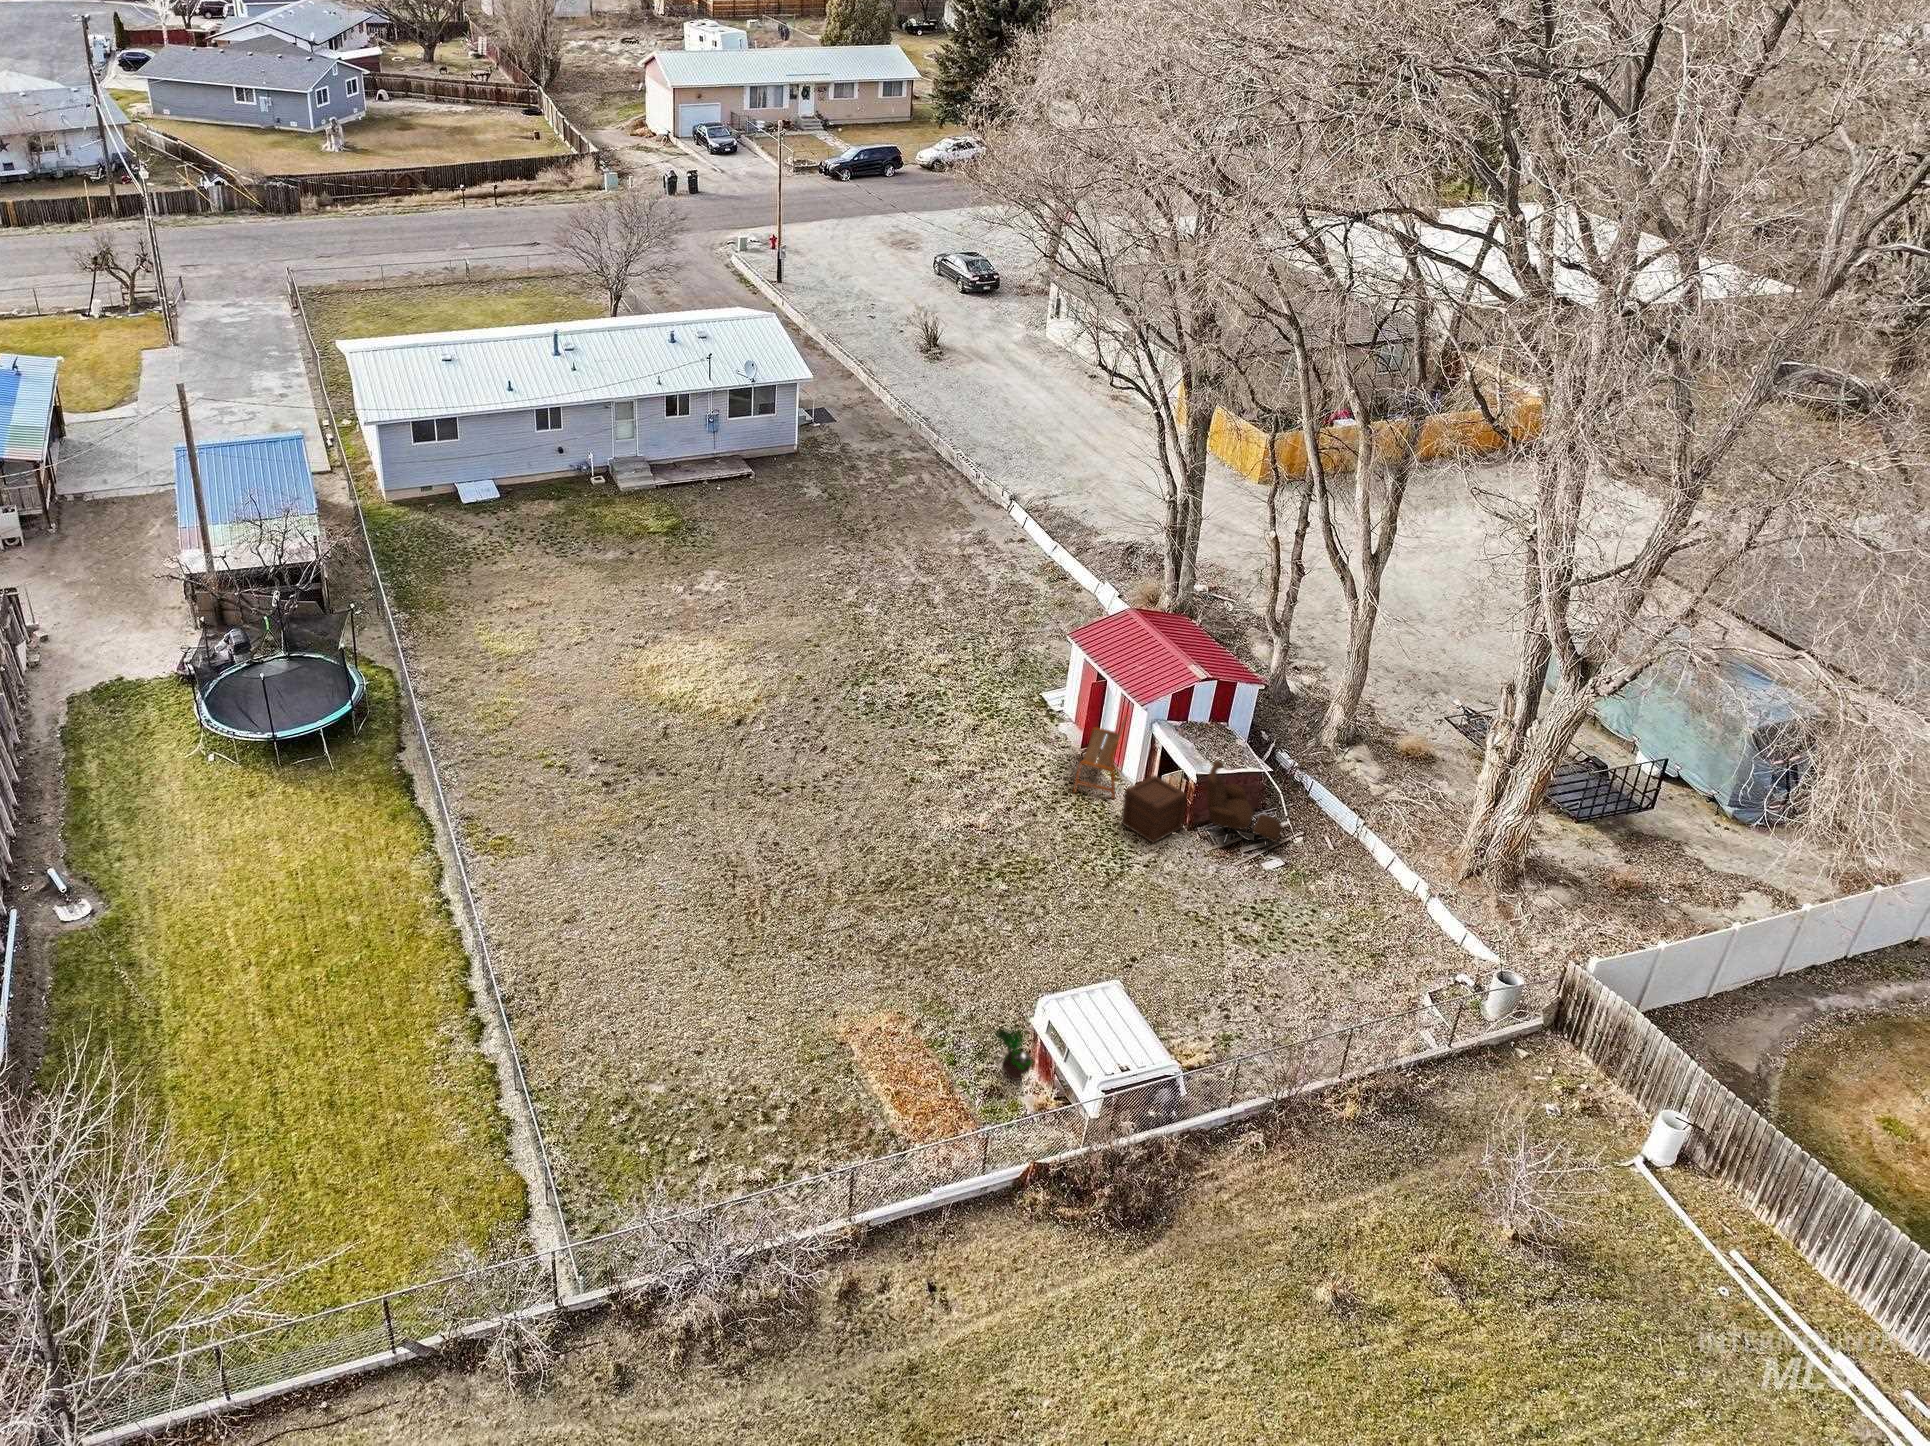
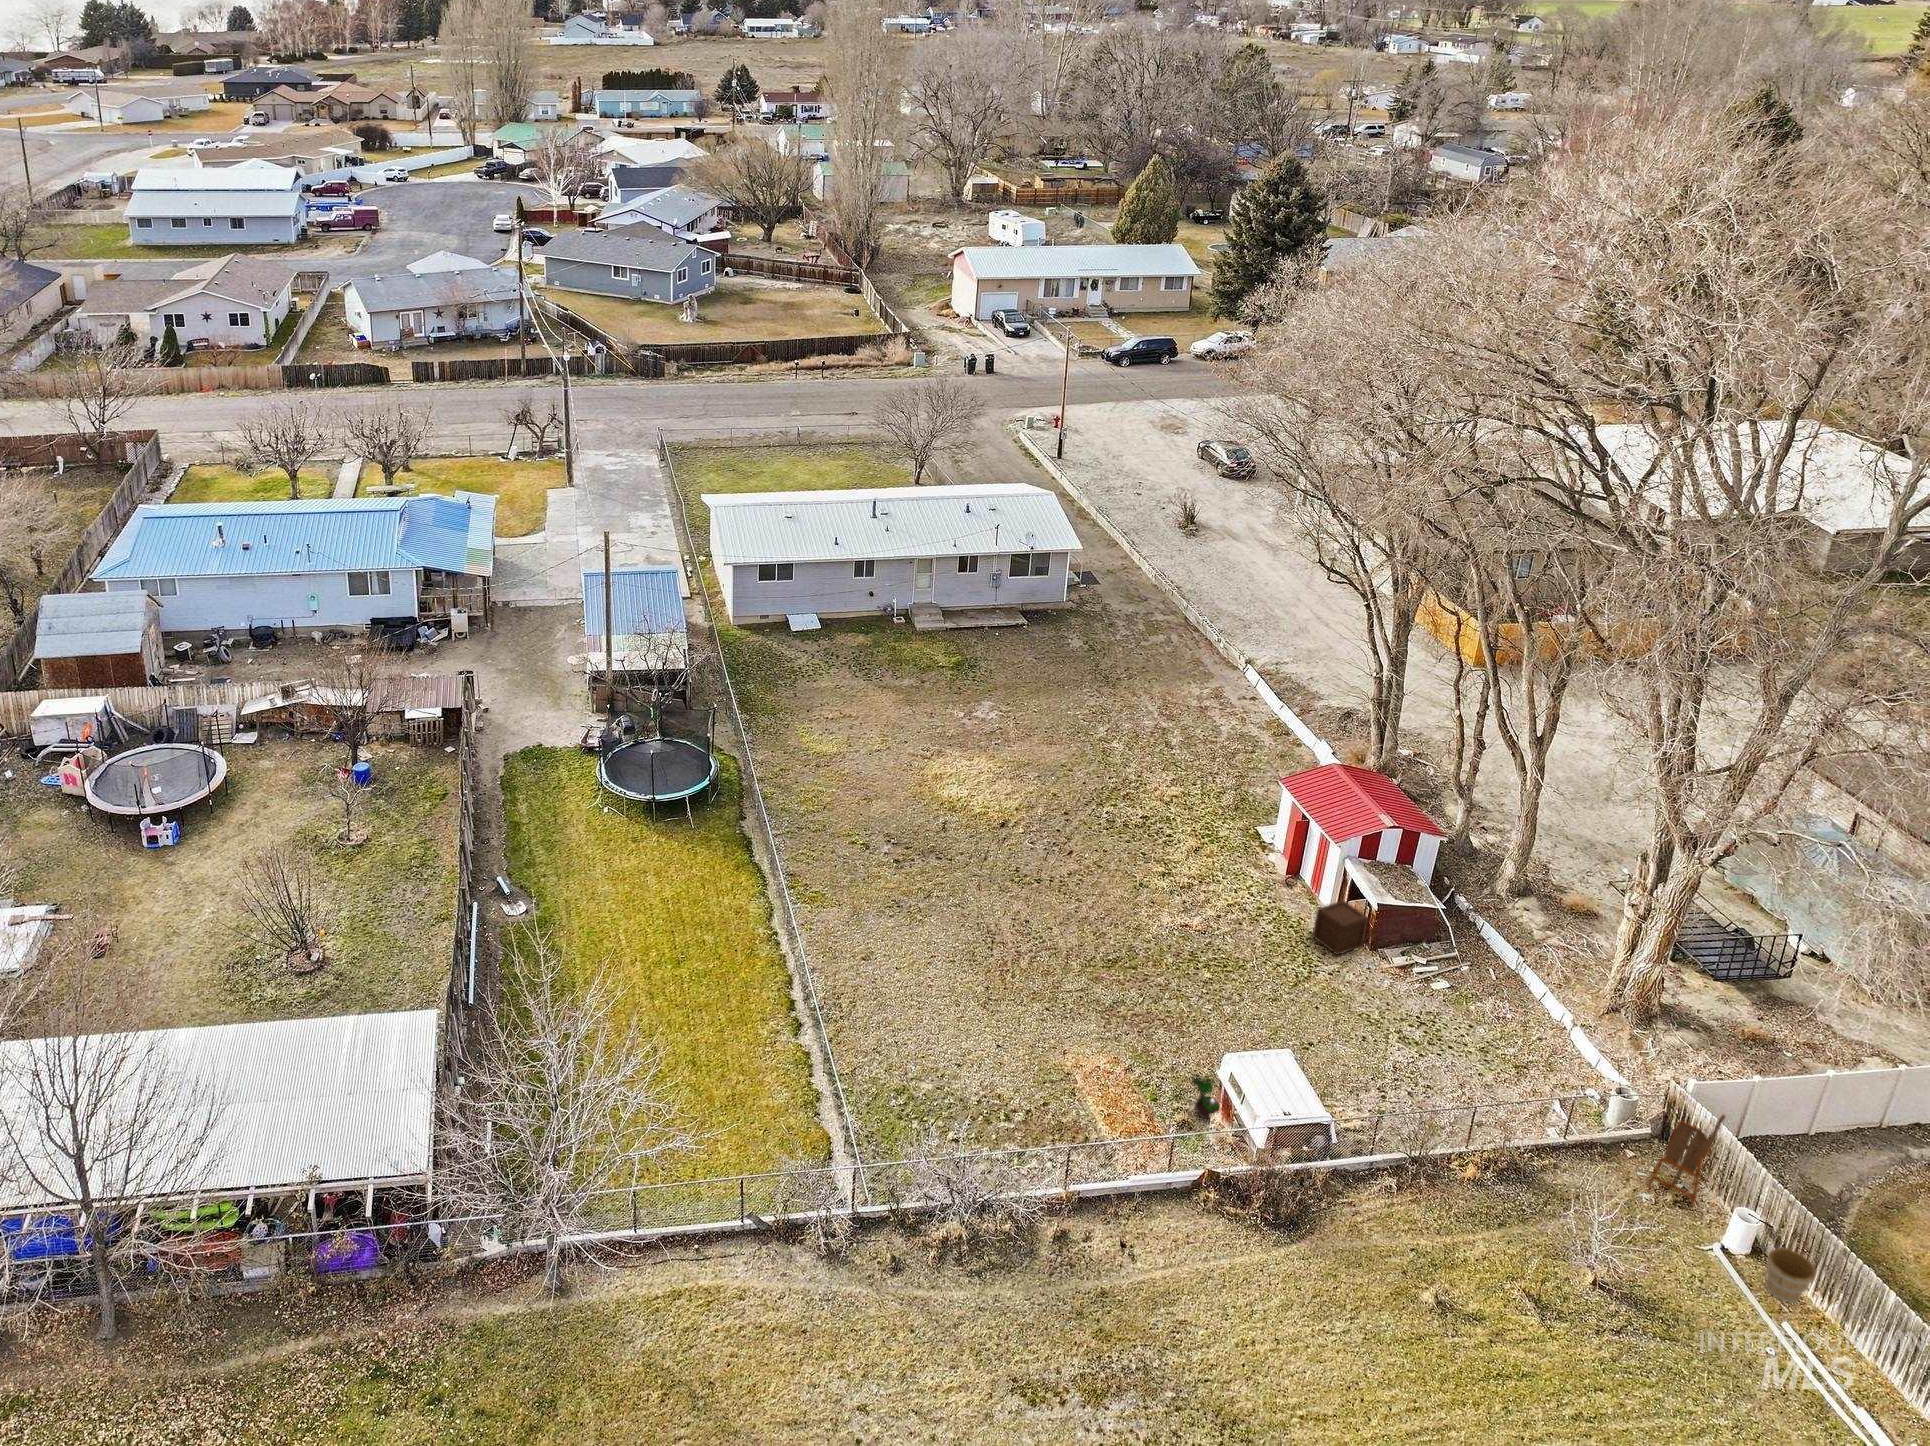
bench: present [1073,716,1127,798] -> present [1647,1115,1726,1205]
lounge chair: present [1207,760,1282,847] -> none [1383,893,1449,972]
wooden bucket: none [1703,1157,1764,1223] -> present [1765,1247,1816,1303]

